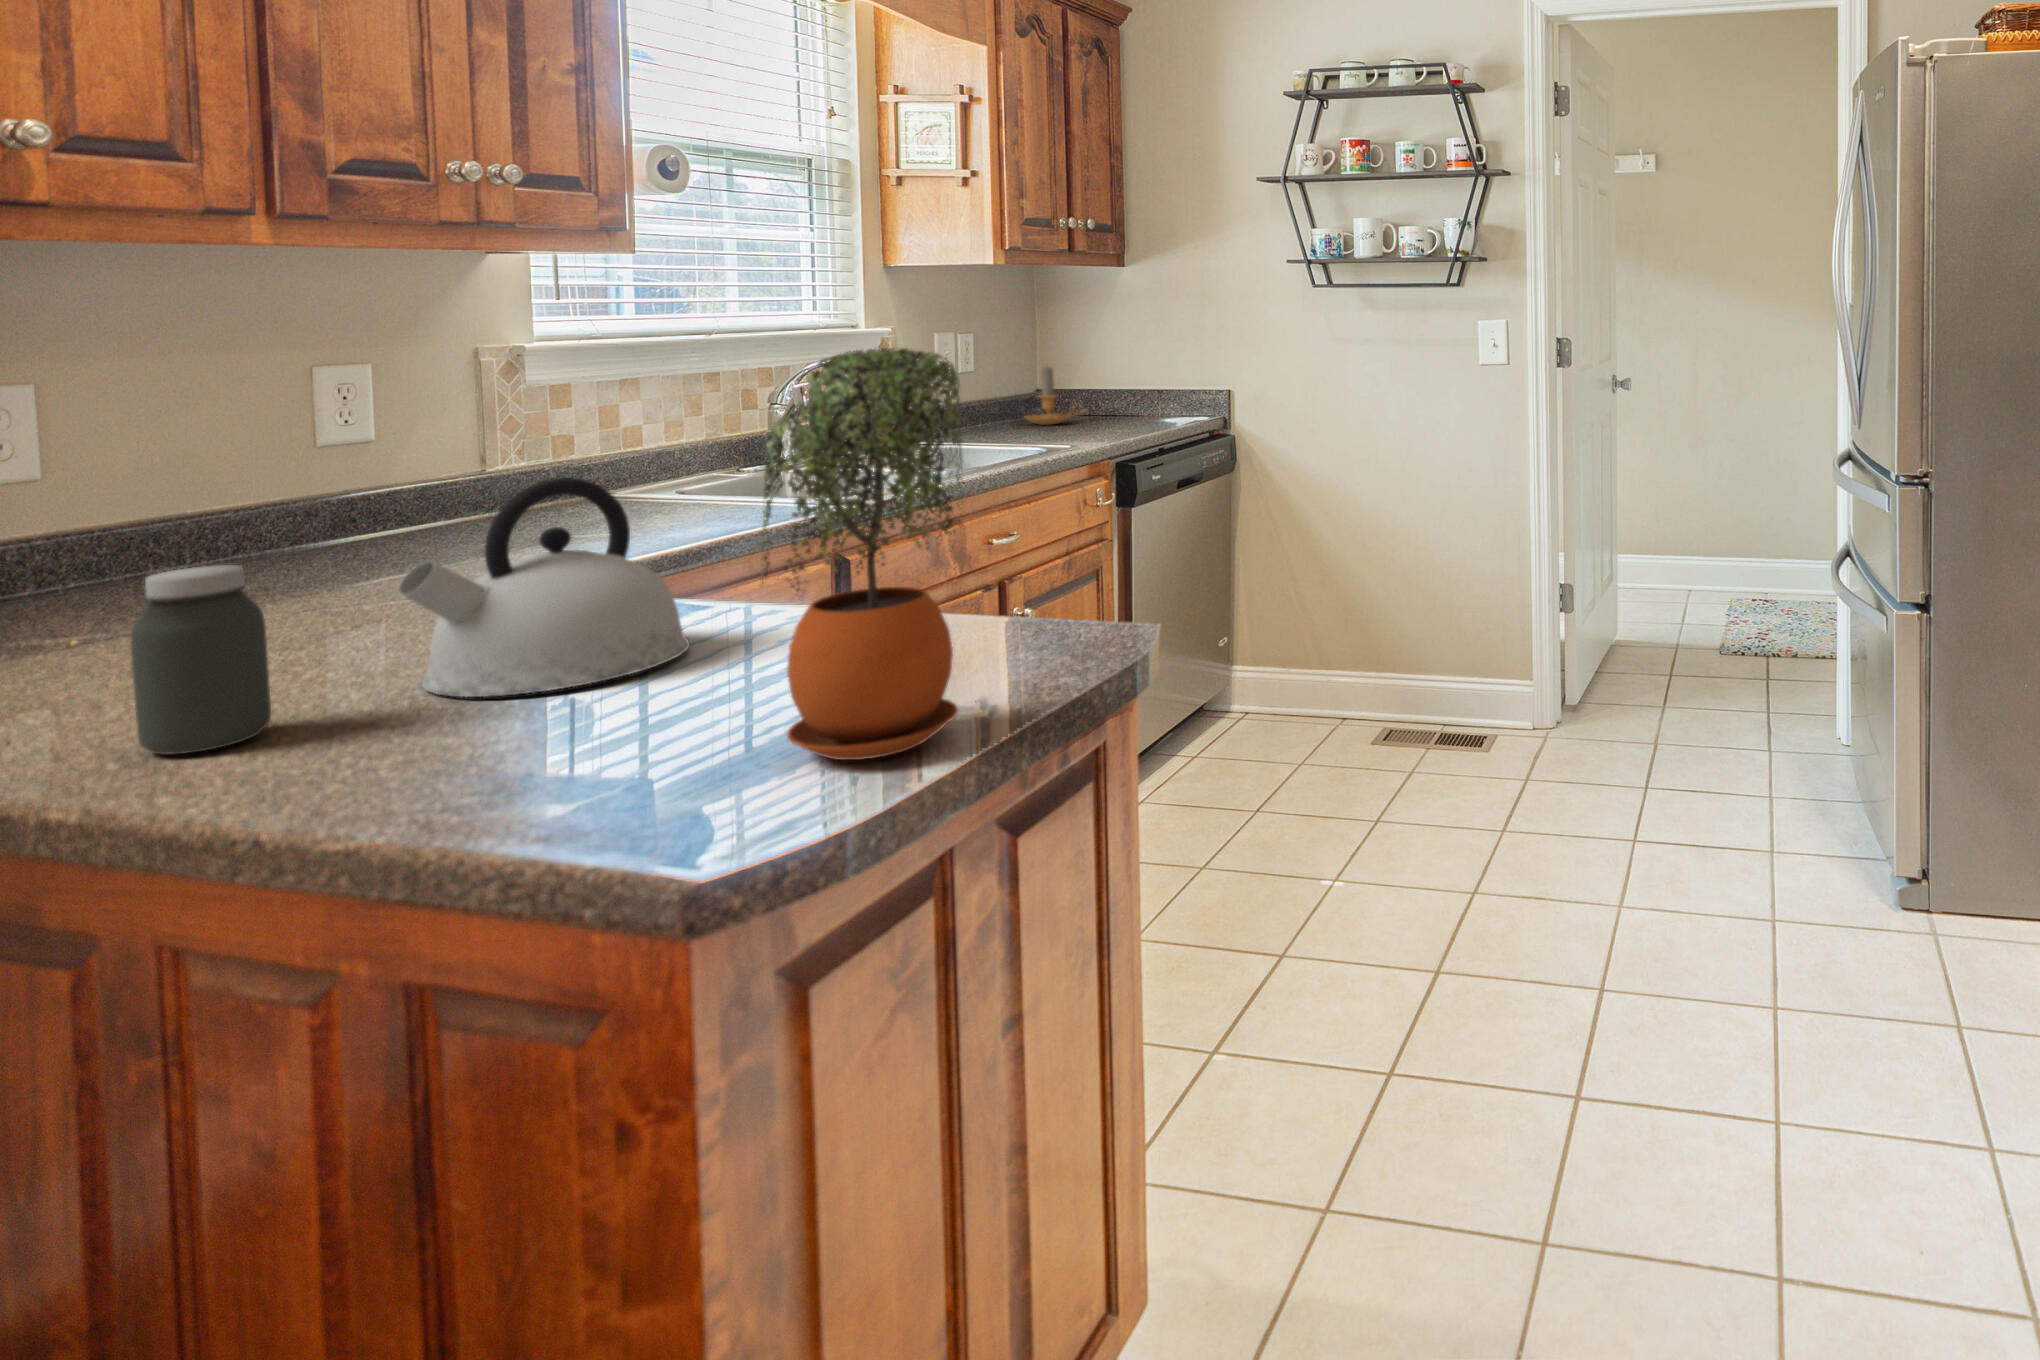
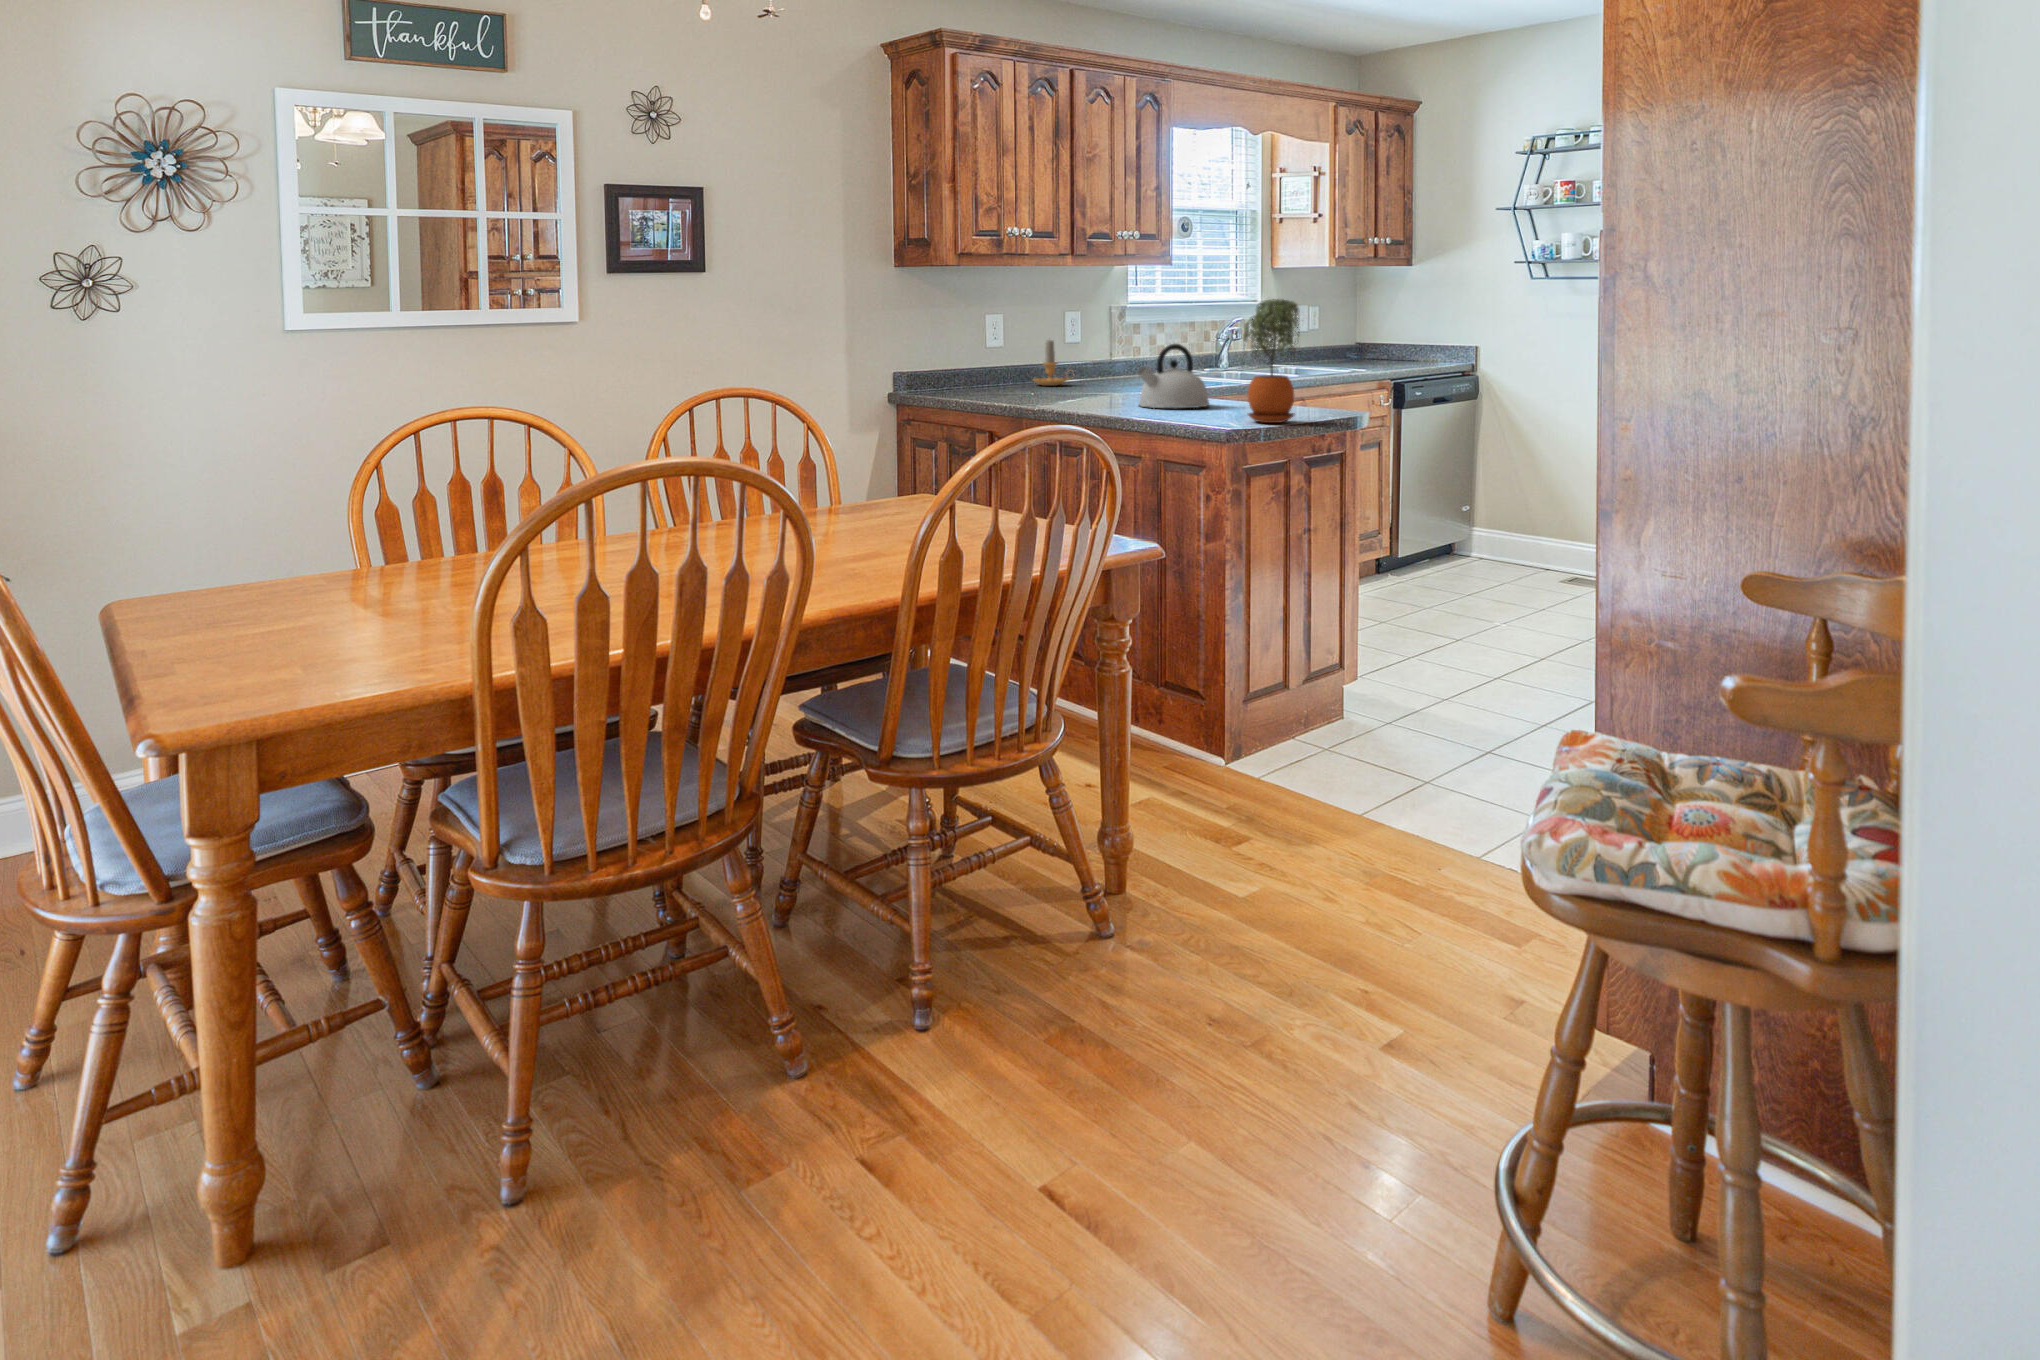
candle: present [1026,367,1082,425] -> present [1033,340,1074,386]
jar: present [130,565,271,755] -> none [1085,360,1111,409]

